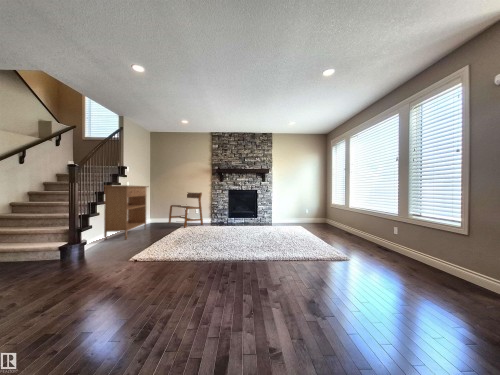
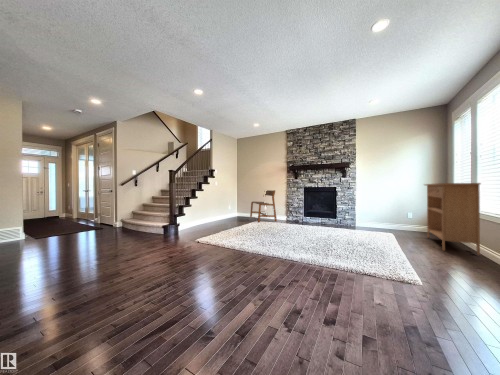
console table: present [104,185,148,240] -> present [425,183,480,255]

